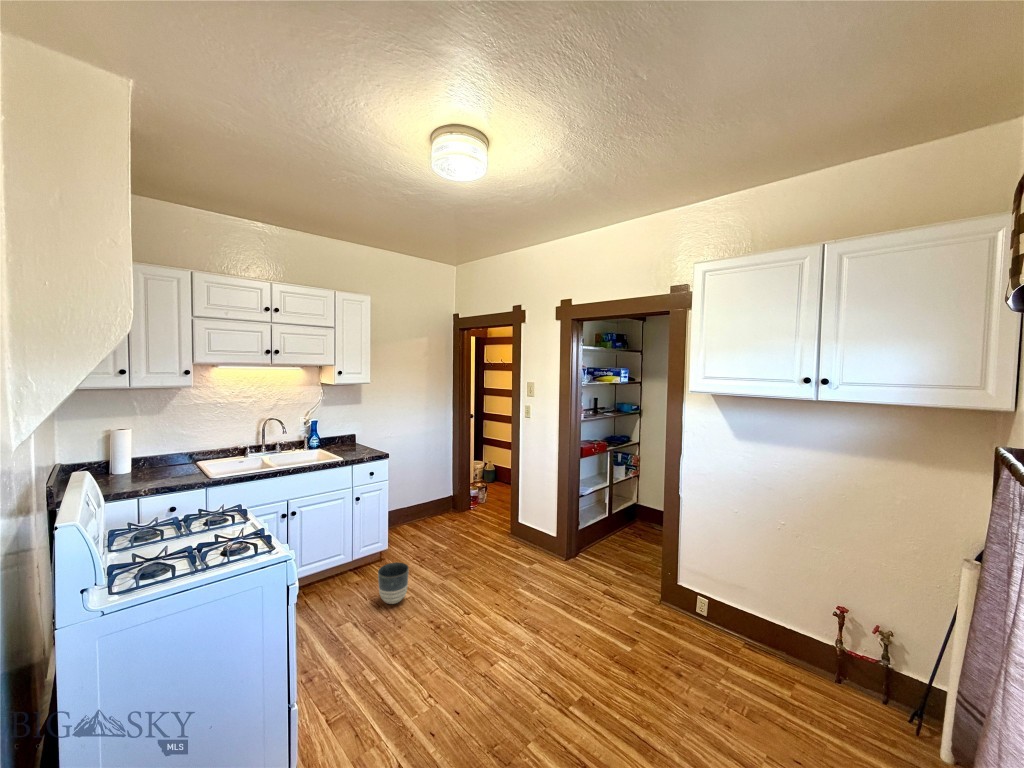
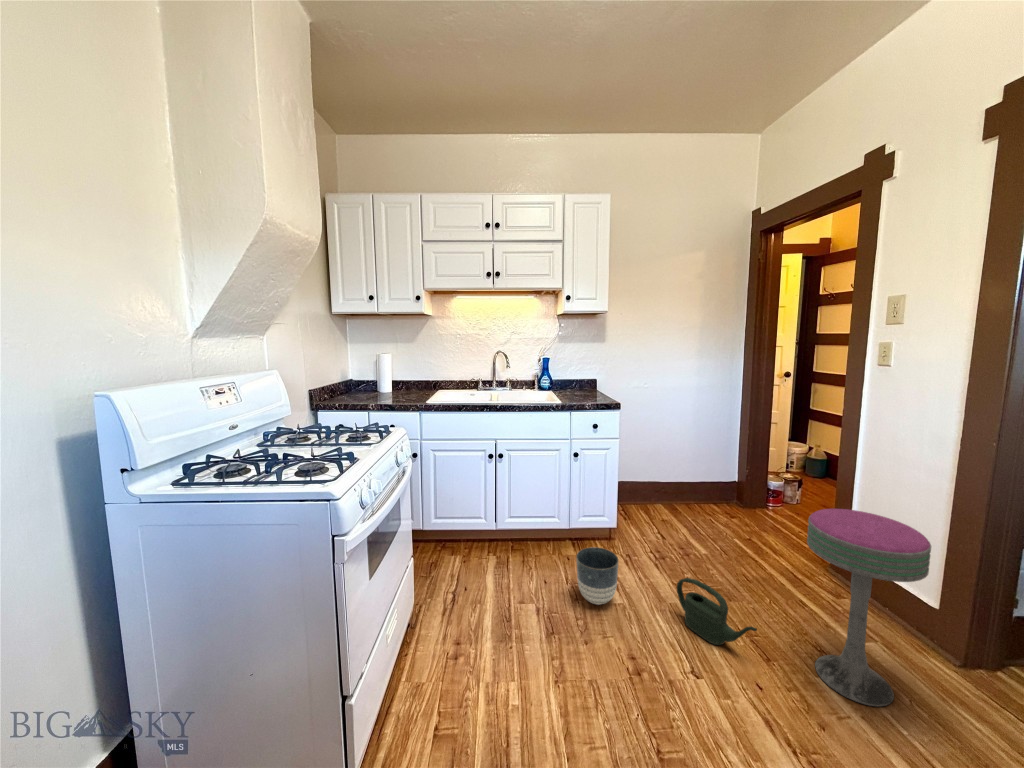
bar stool: none [510,497,555,592] -> present [807,509,931,706]
watering can: none [445,561,493,595] -> present [677,578,757,645]

